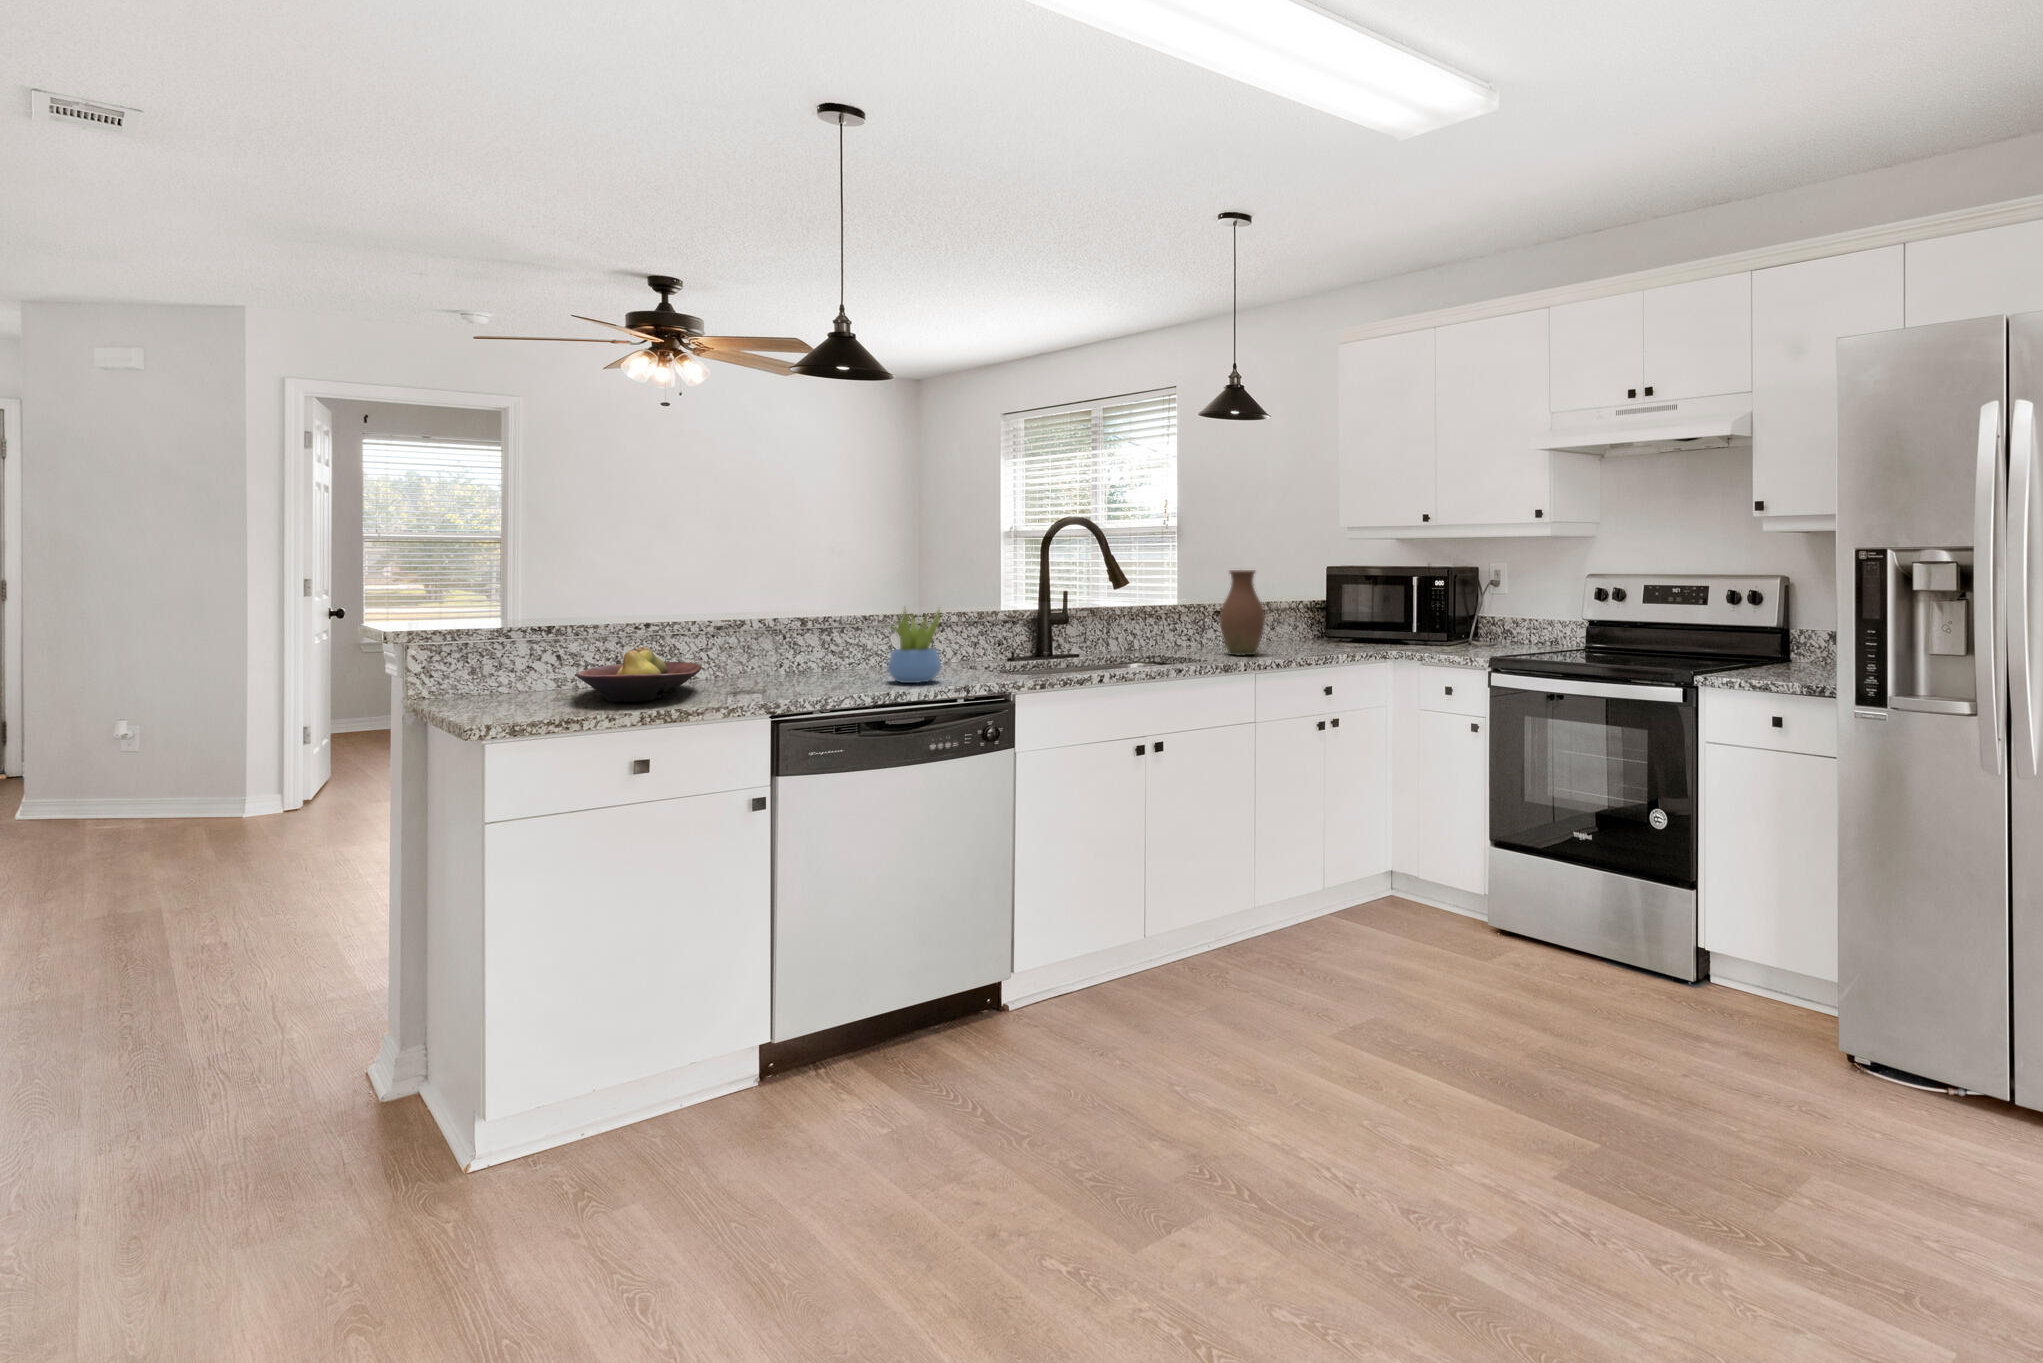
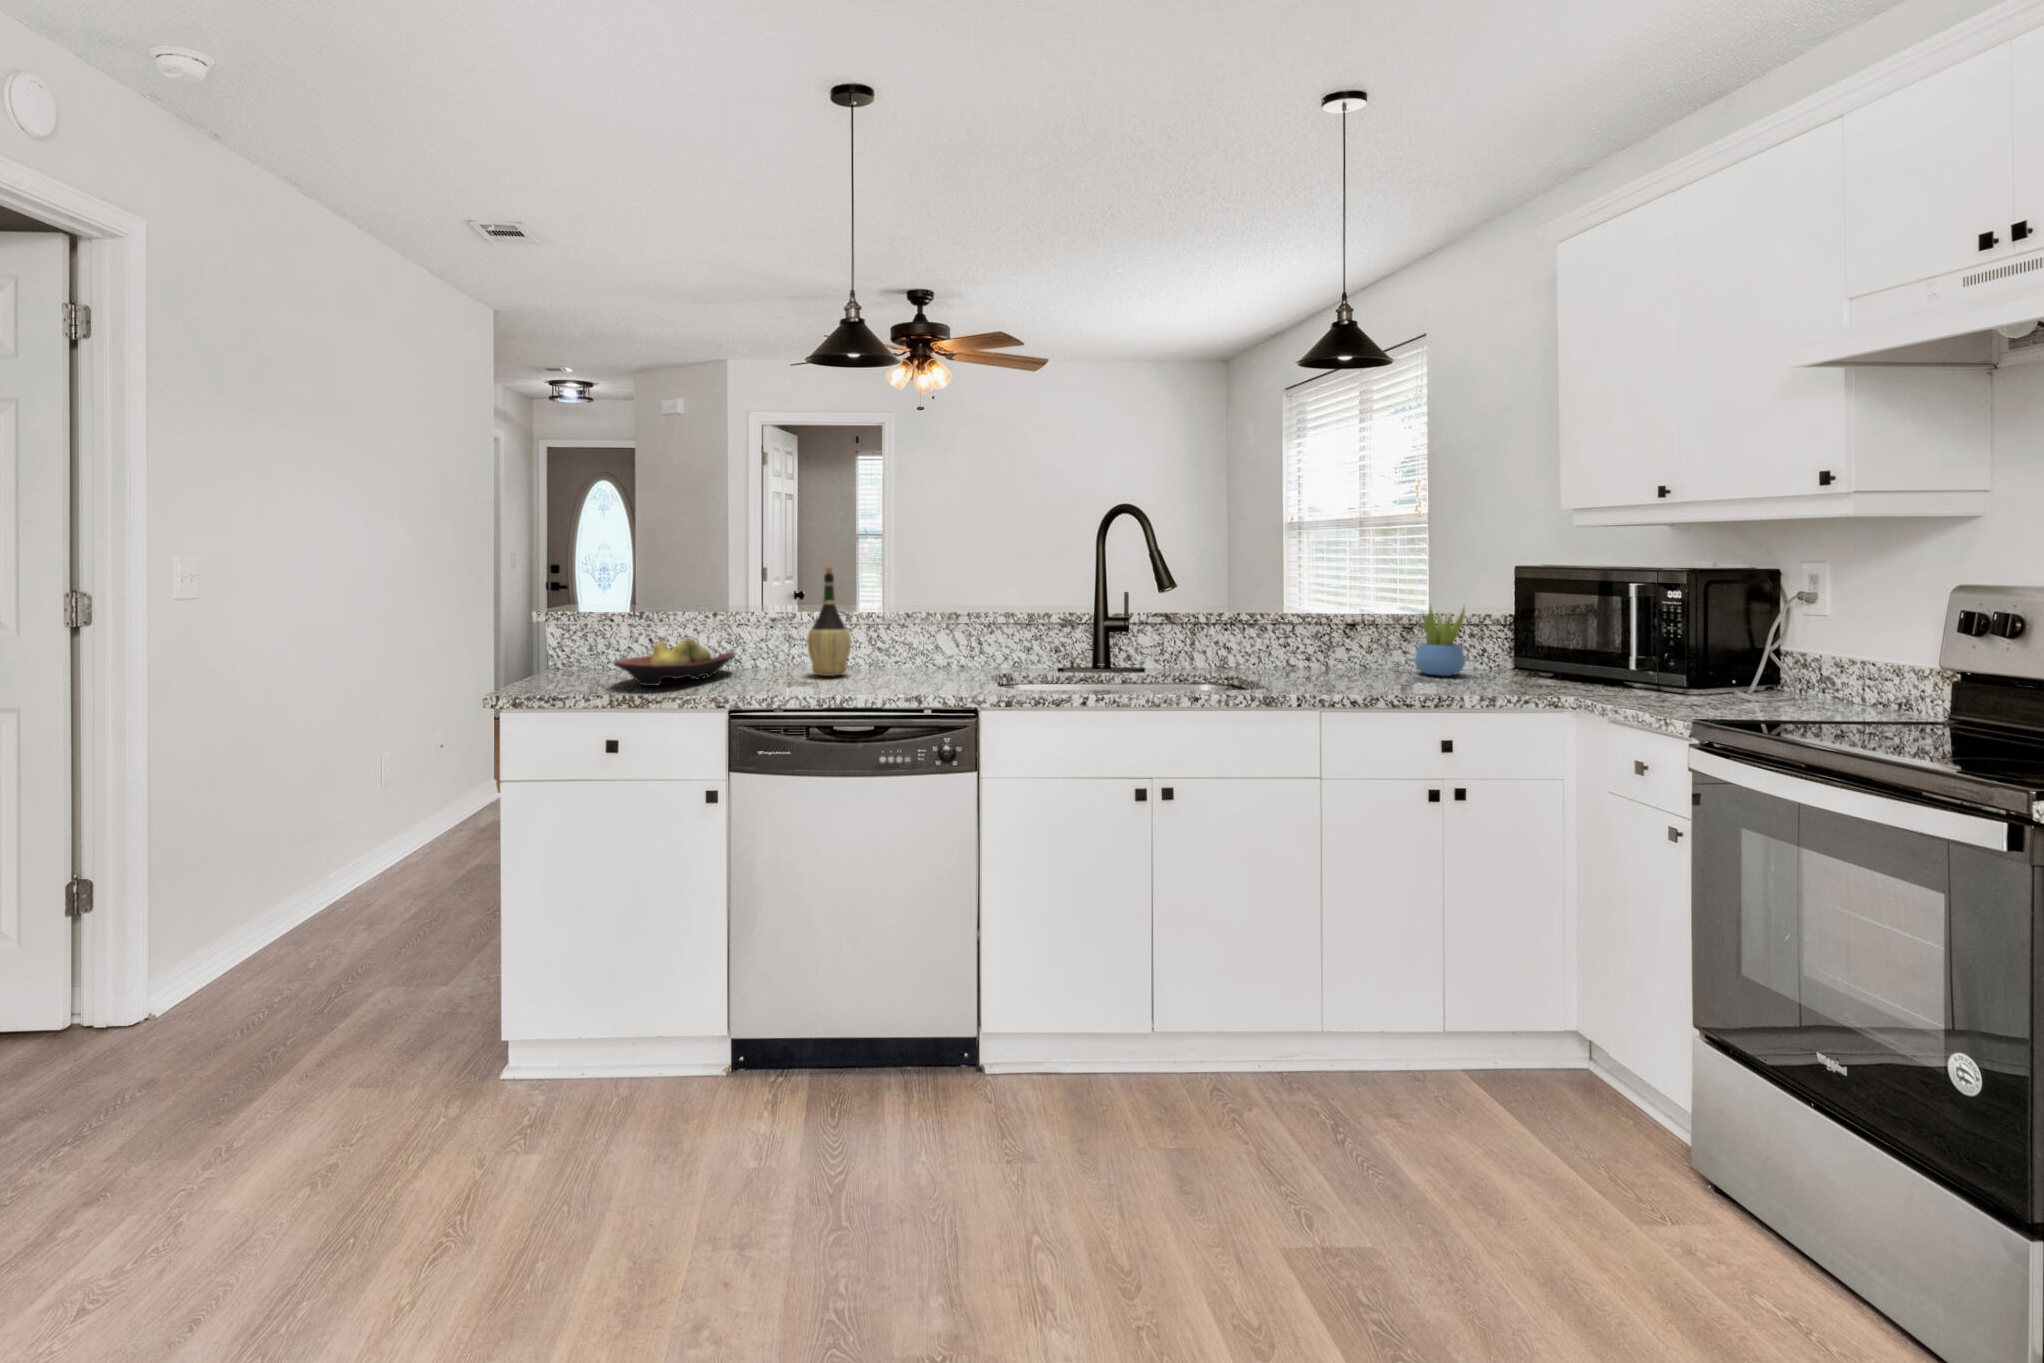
wine bottle: none [784,562,836,680] -> present [807,567,851,676]
vase: present [1220,570,1265,655] -> none [1305,576,1363,683]
succulent plant: present [888,608,941,683] -> present [1415,604,1465,676]

